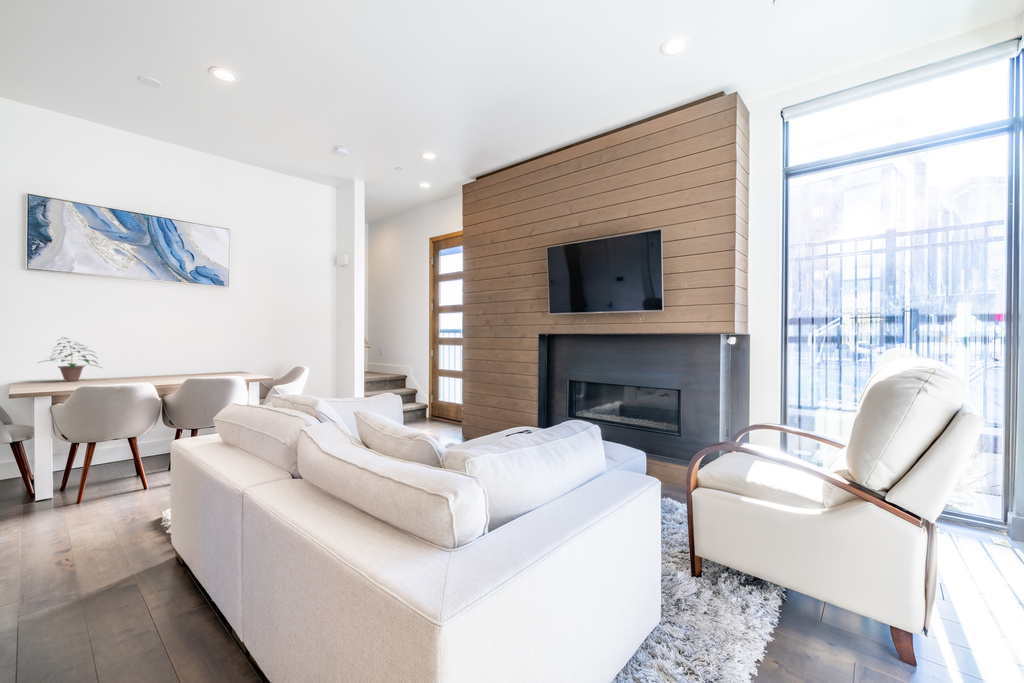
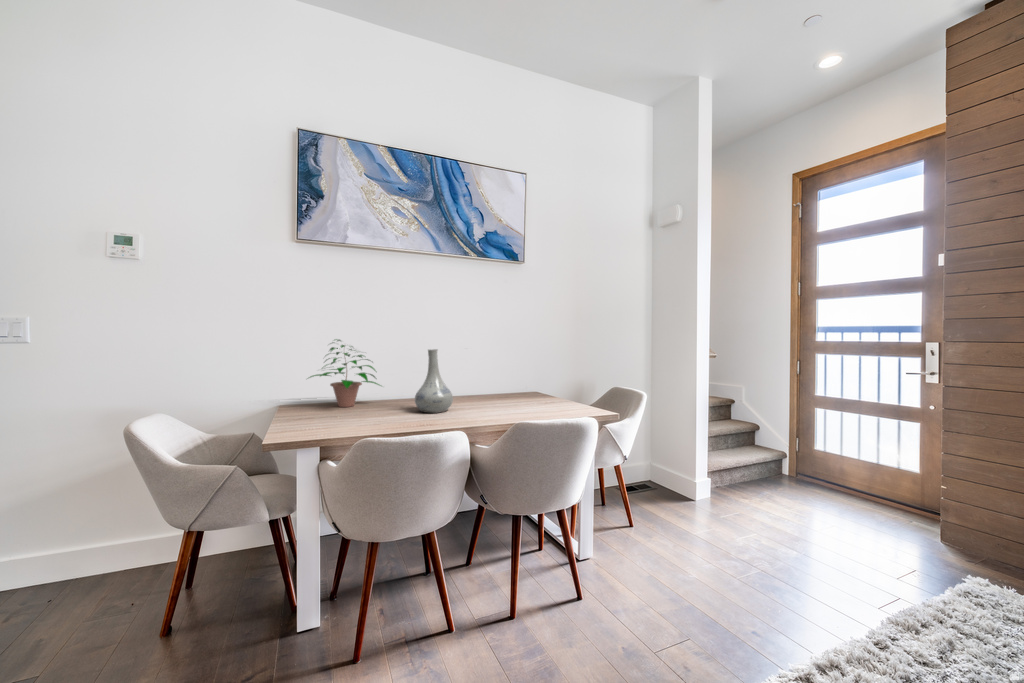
vase: none [126,343,156,380] -> present [415,349,453,413]

